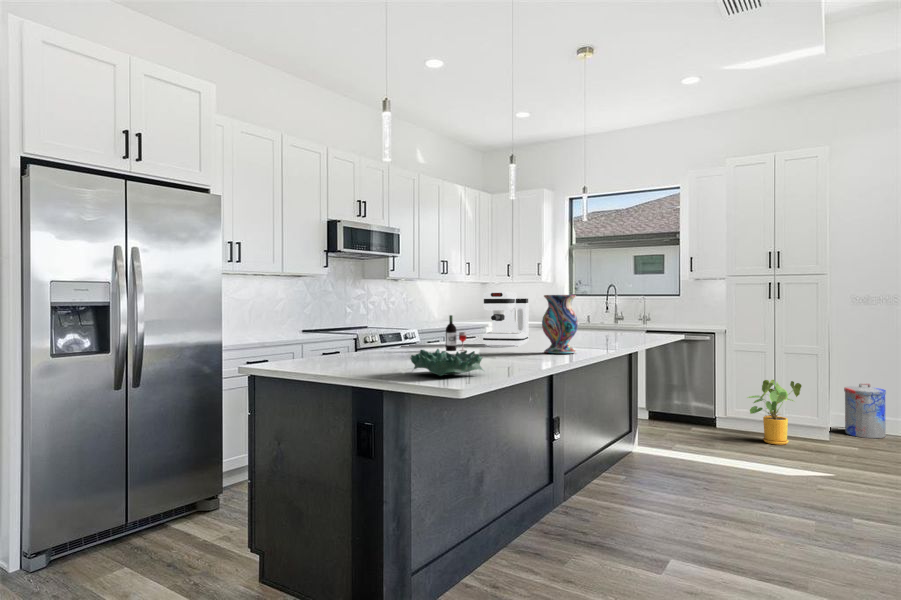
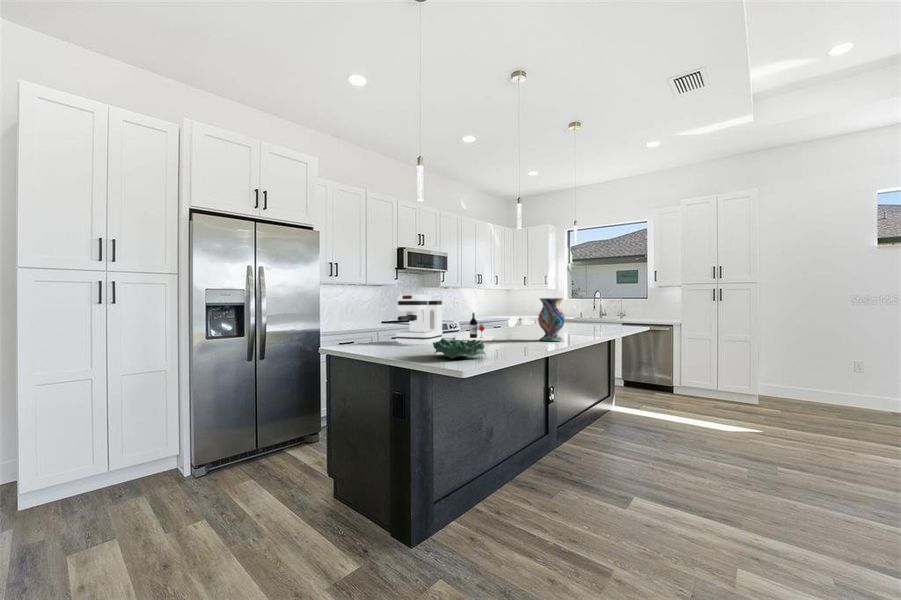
coffee maker: present [483,292,529,346] -> present [396,295,442,344]
house plant: present [747,380,802,445] -> none [698,360,743,409]
trash can: present [844,383,886,438] -> none [777,364,812,406]

